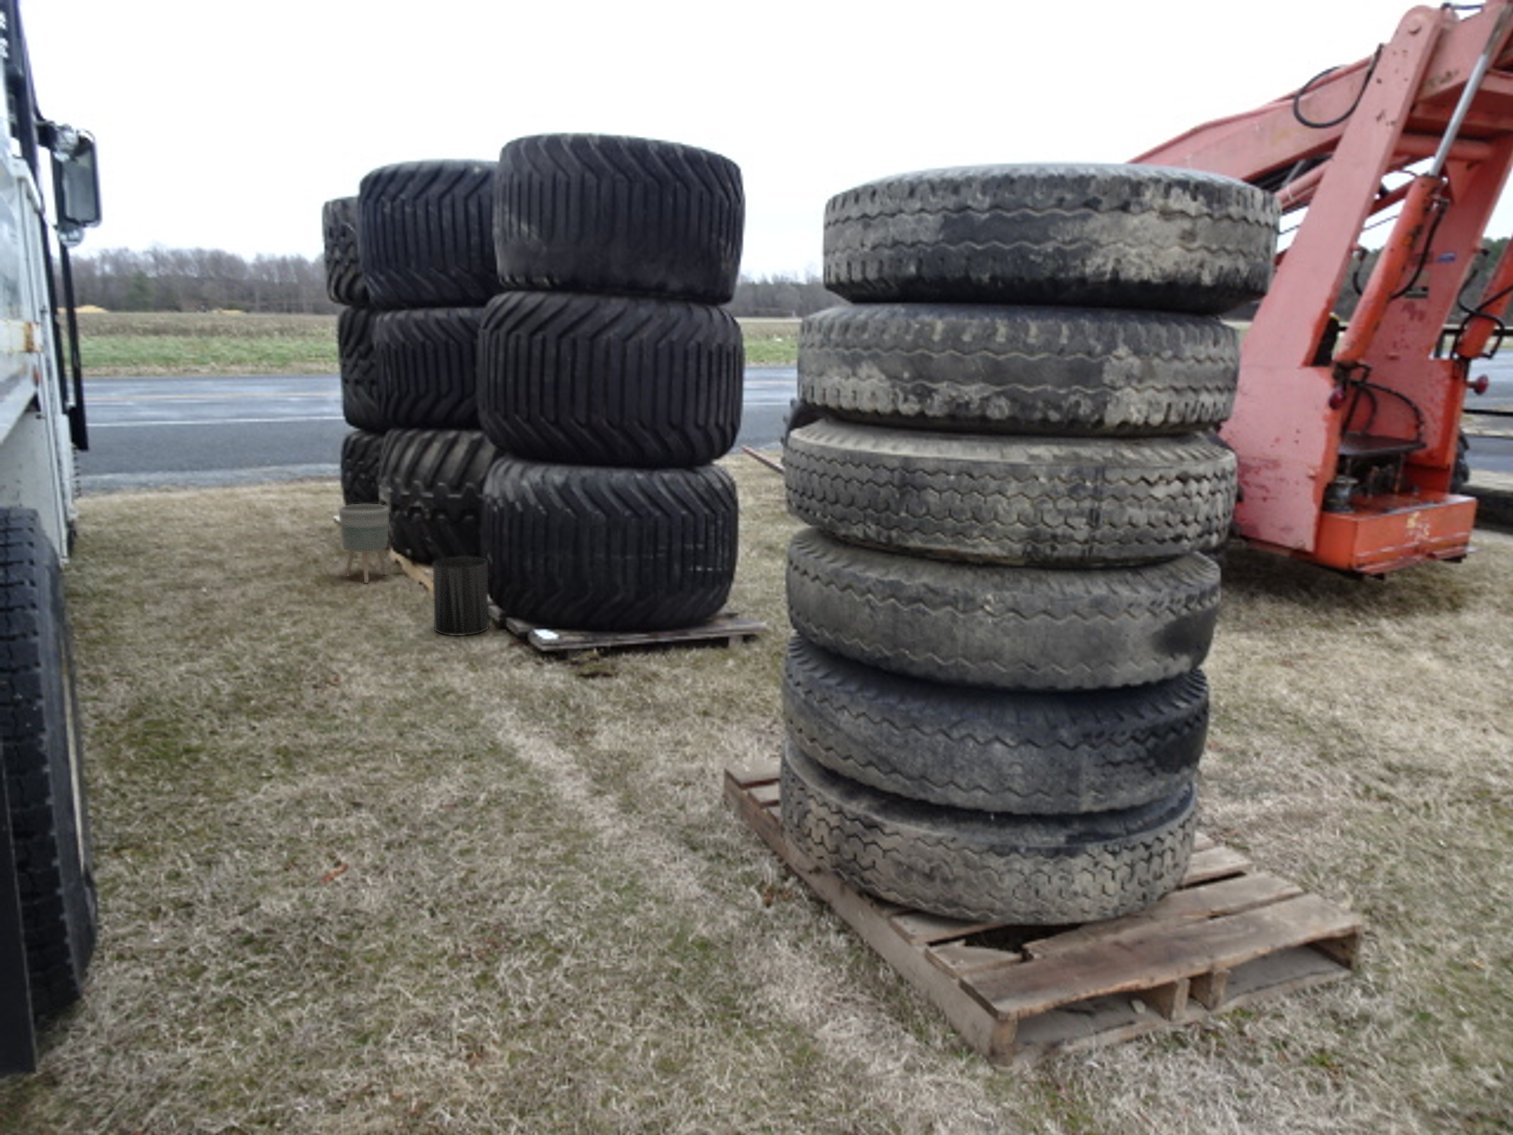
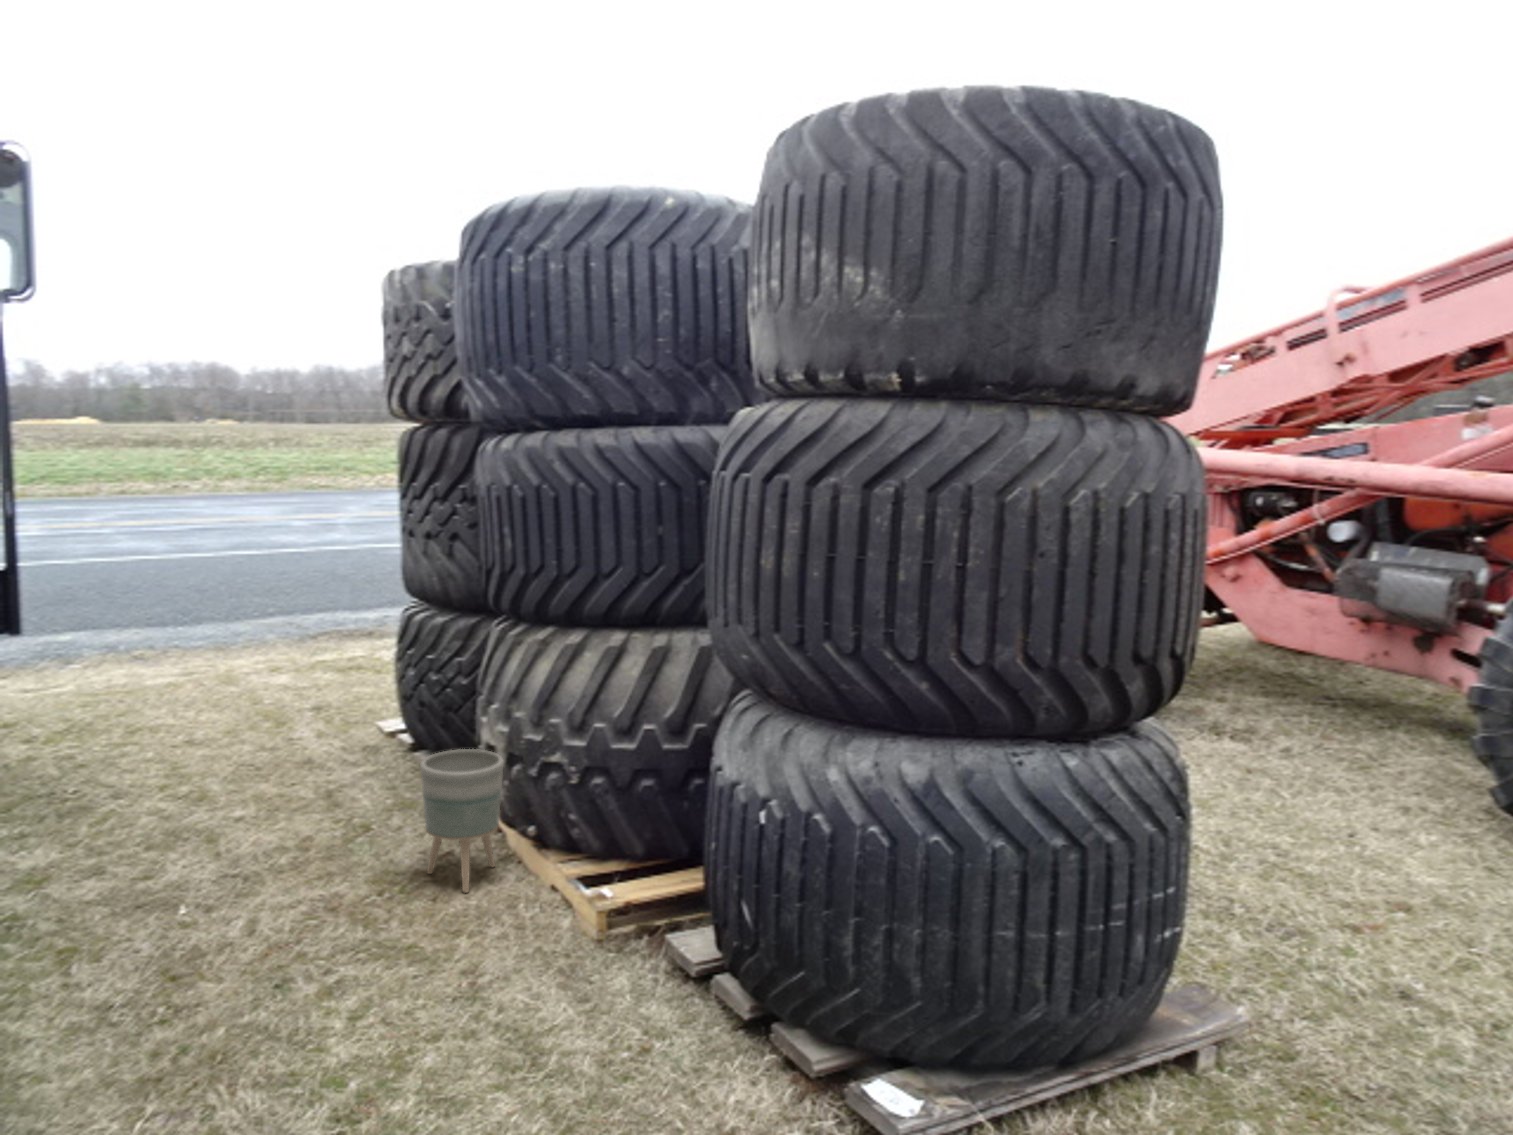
trash can: present [433,557,489,635] -> none [631,892,735,1066]

